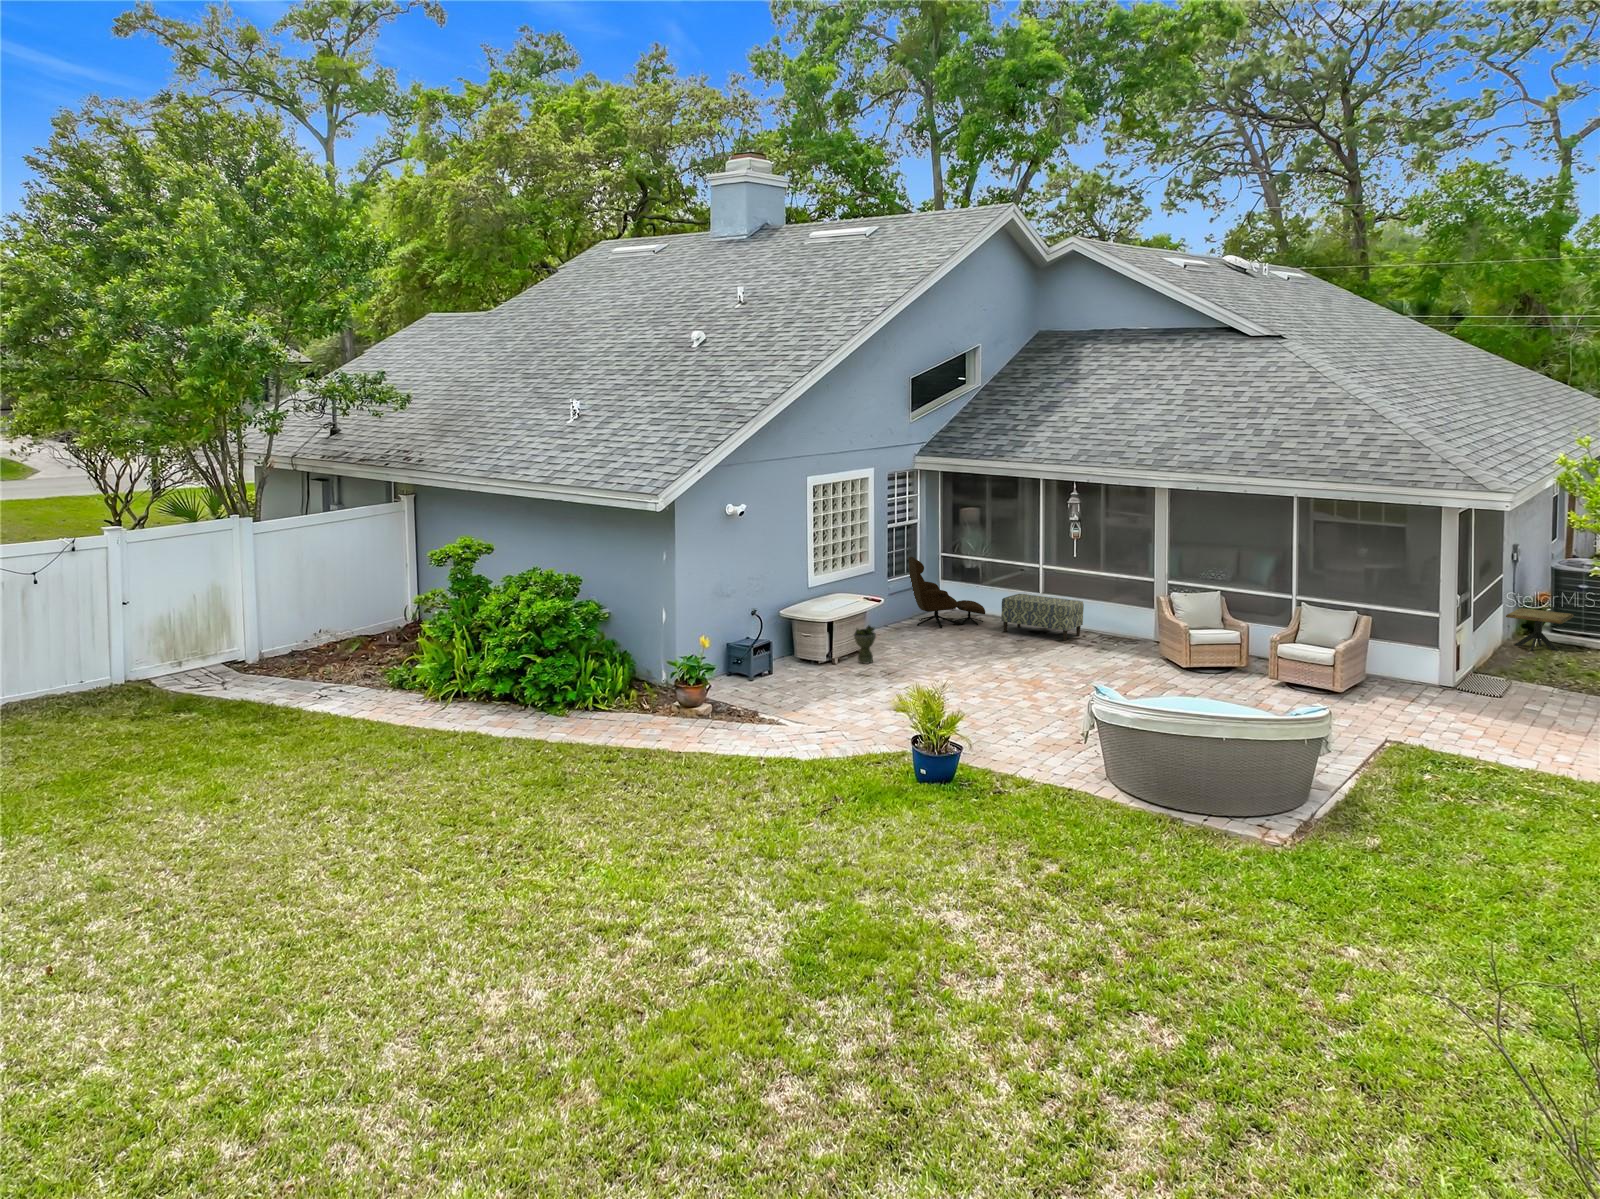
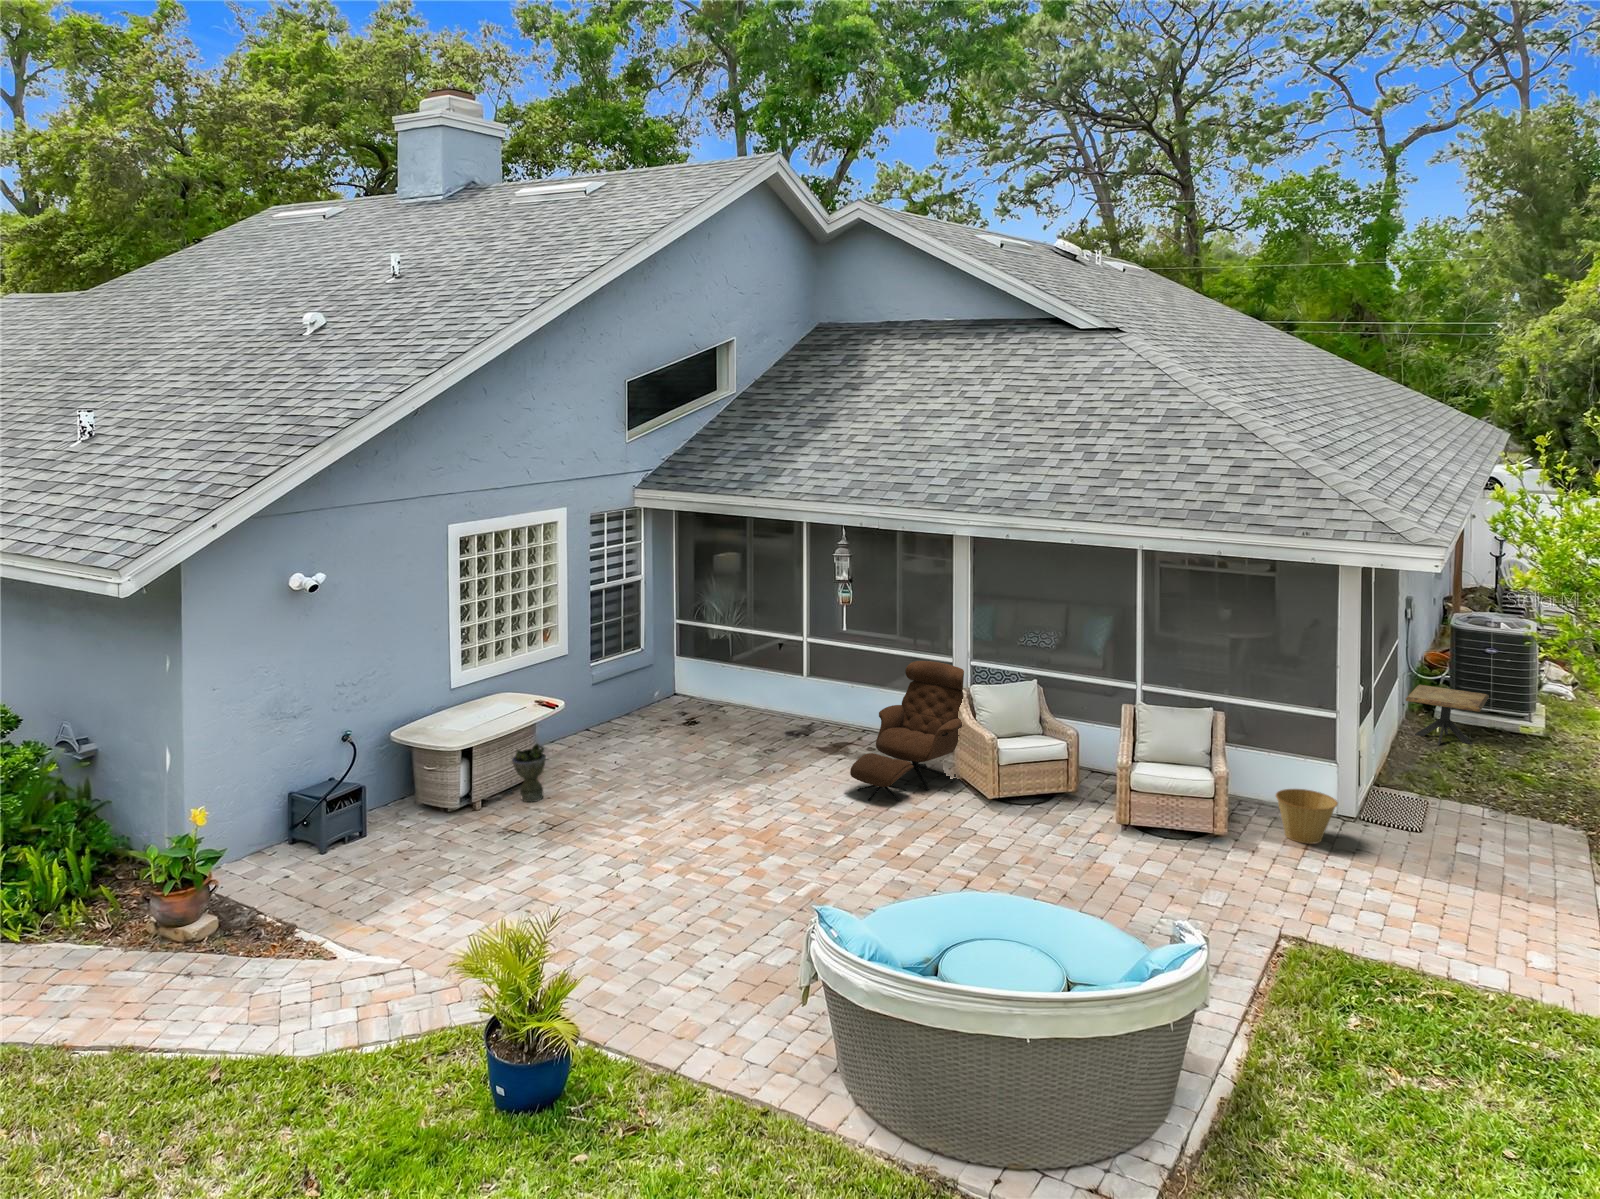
lounge chair: present [909,557,985,628] -> present [850,661,964,801]
bench: present [1001,594,1084,641] -> none [754,674,862,744]
basket: none [1392,660,1436,694] -> present [1276,789,1338,844]

